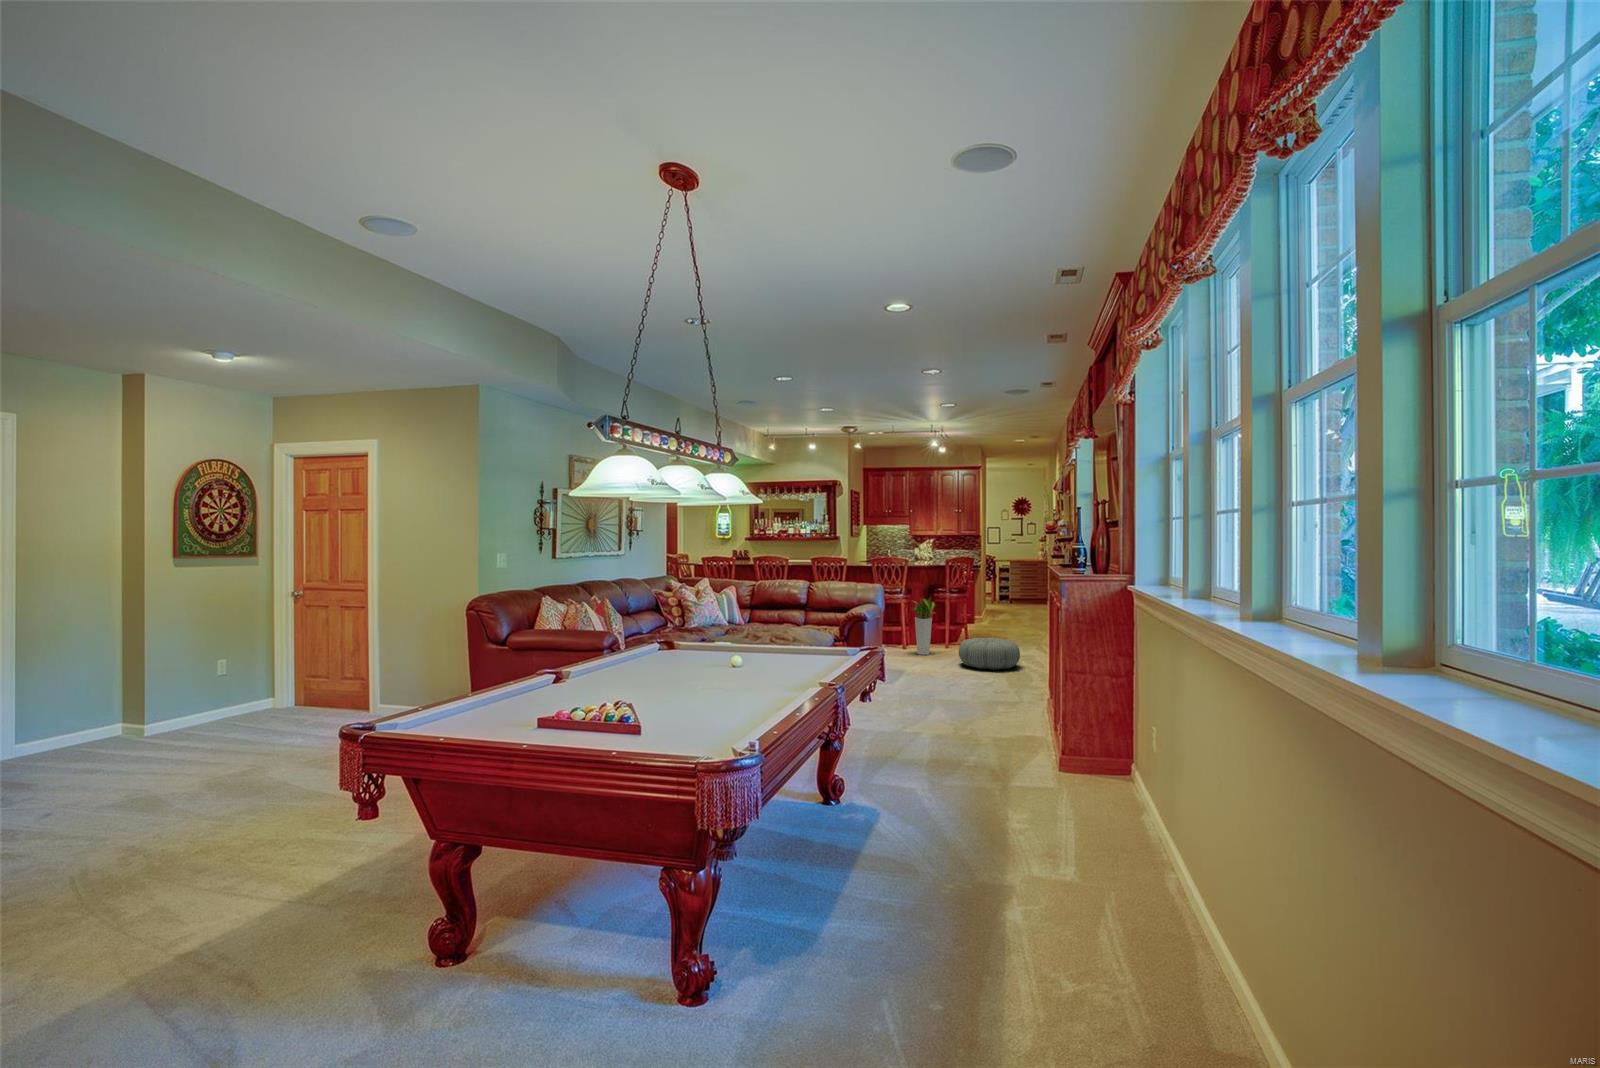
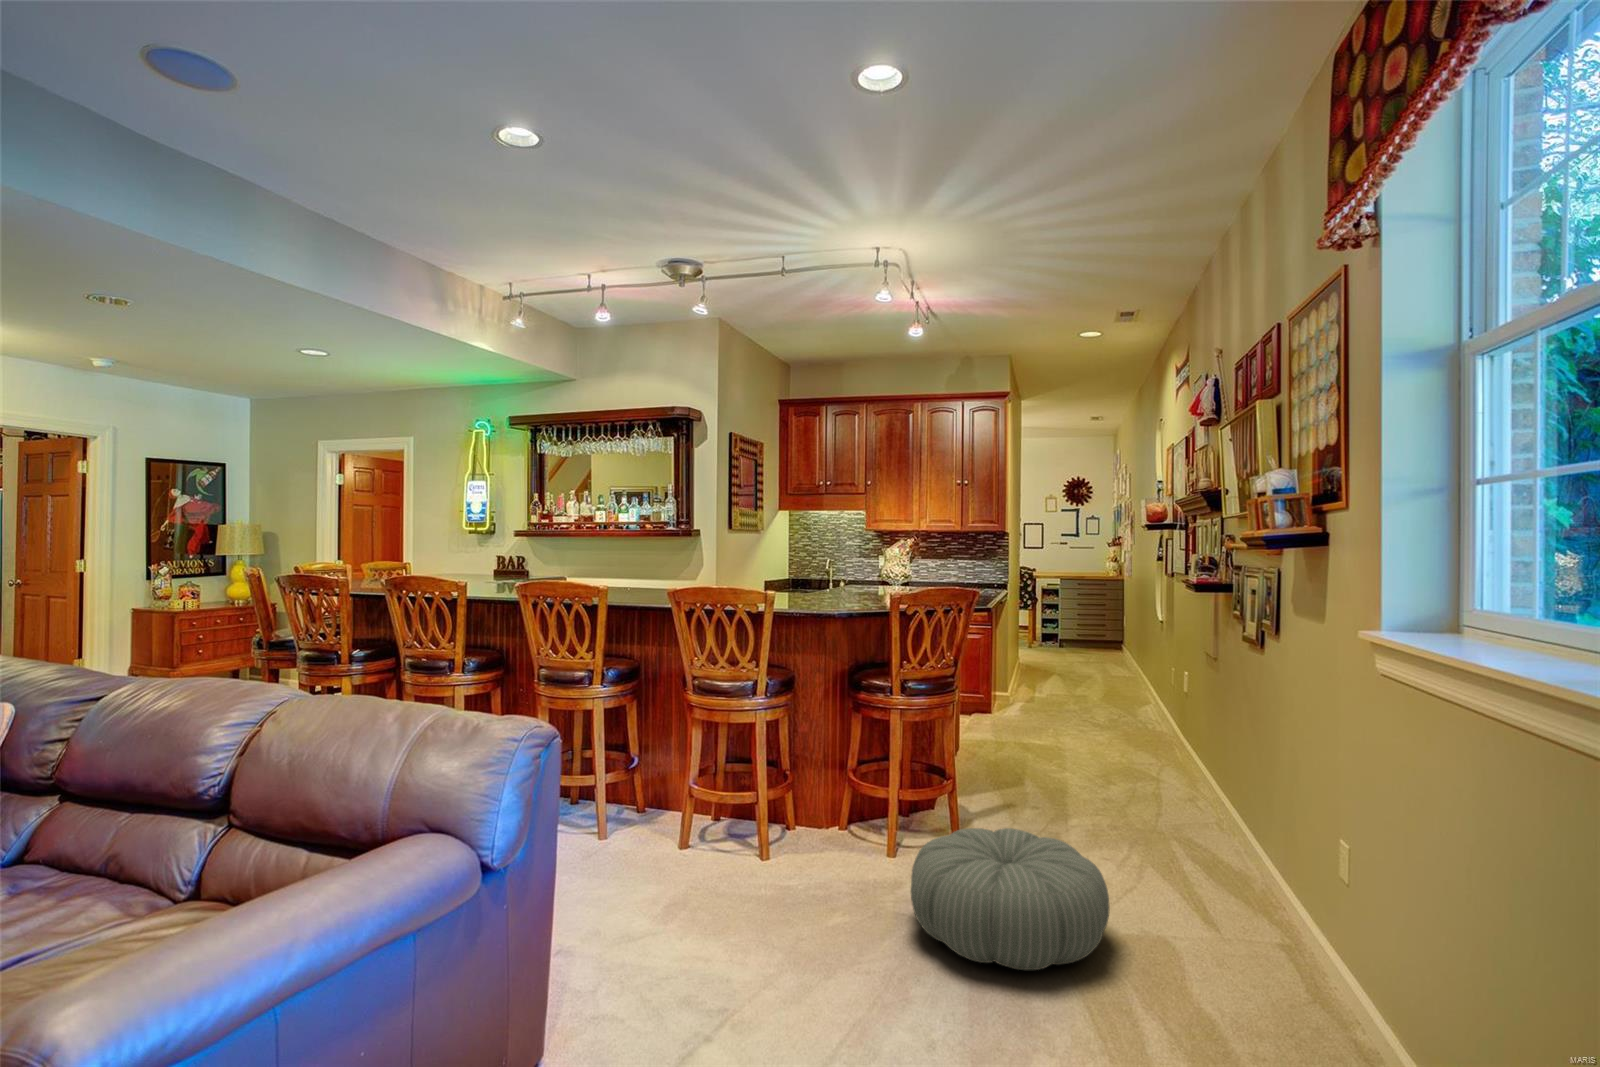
planter: present [912,597,935,655] -> none [793,684,870,848]

